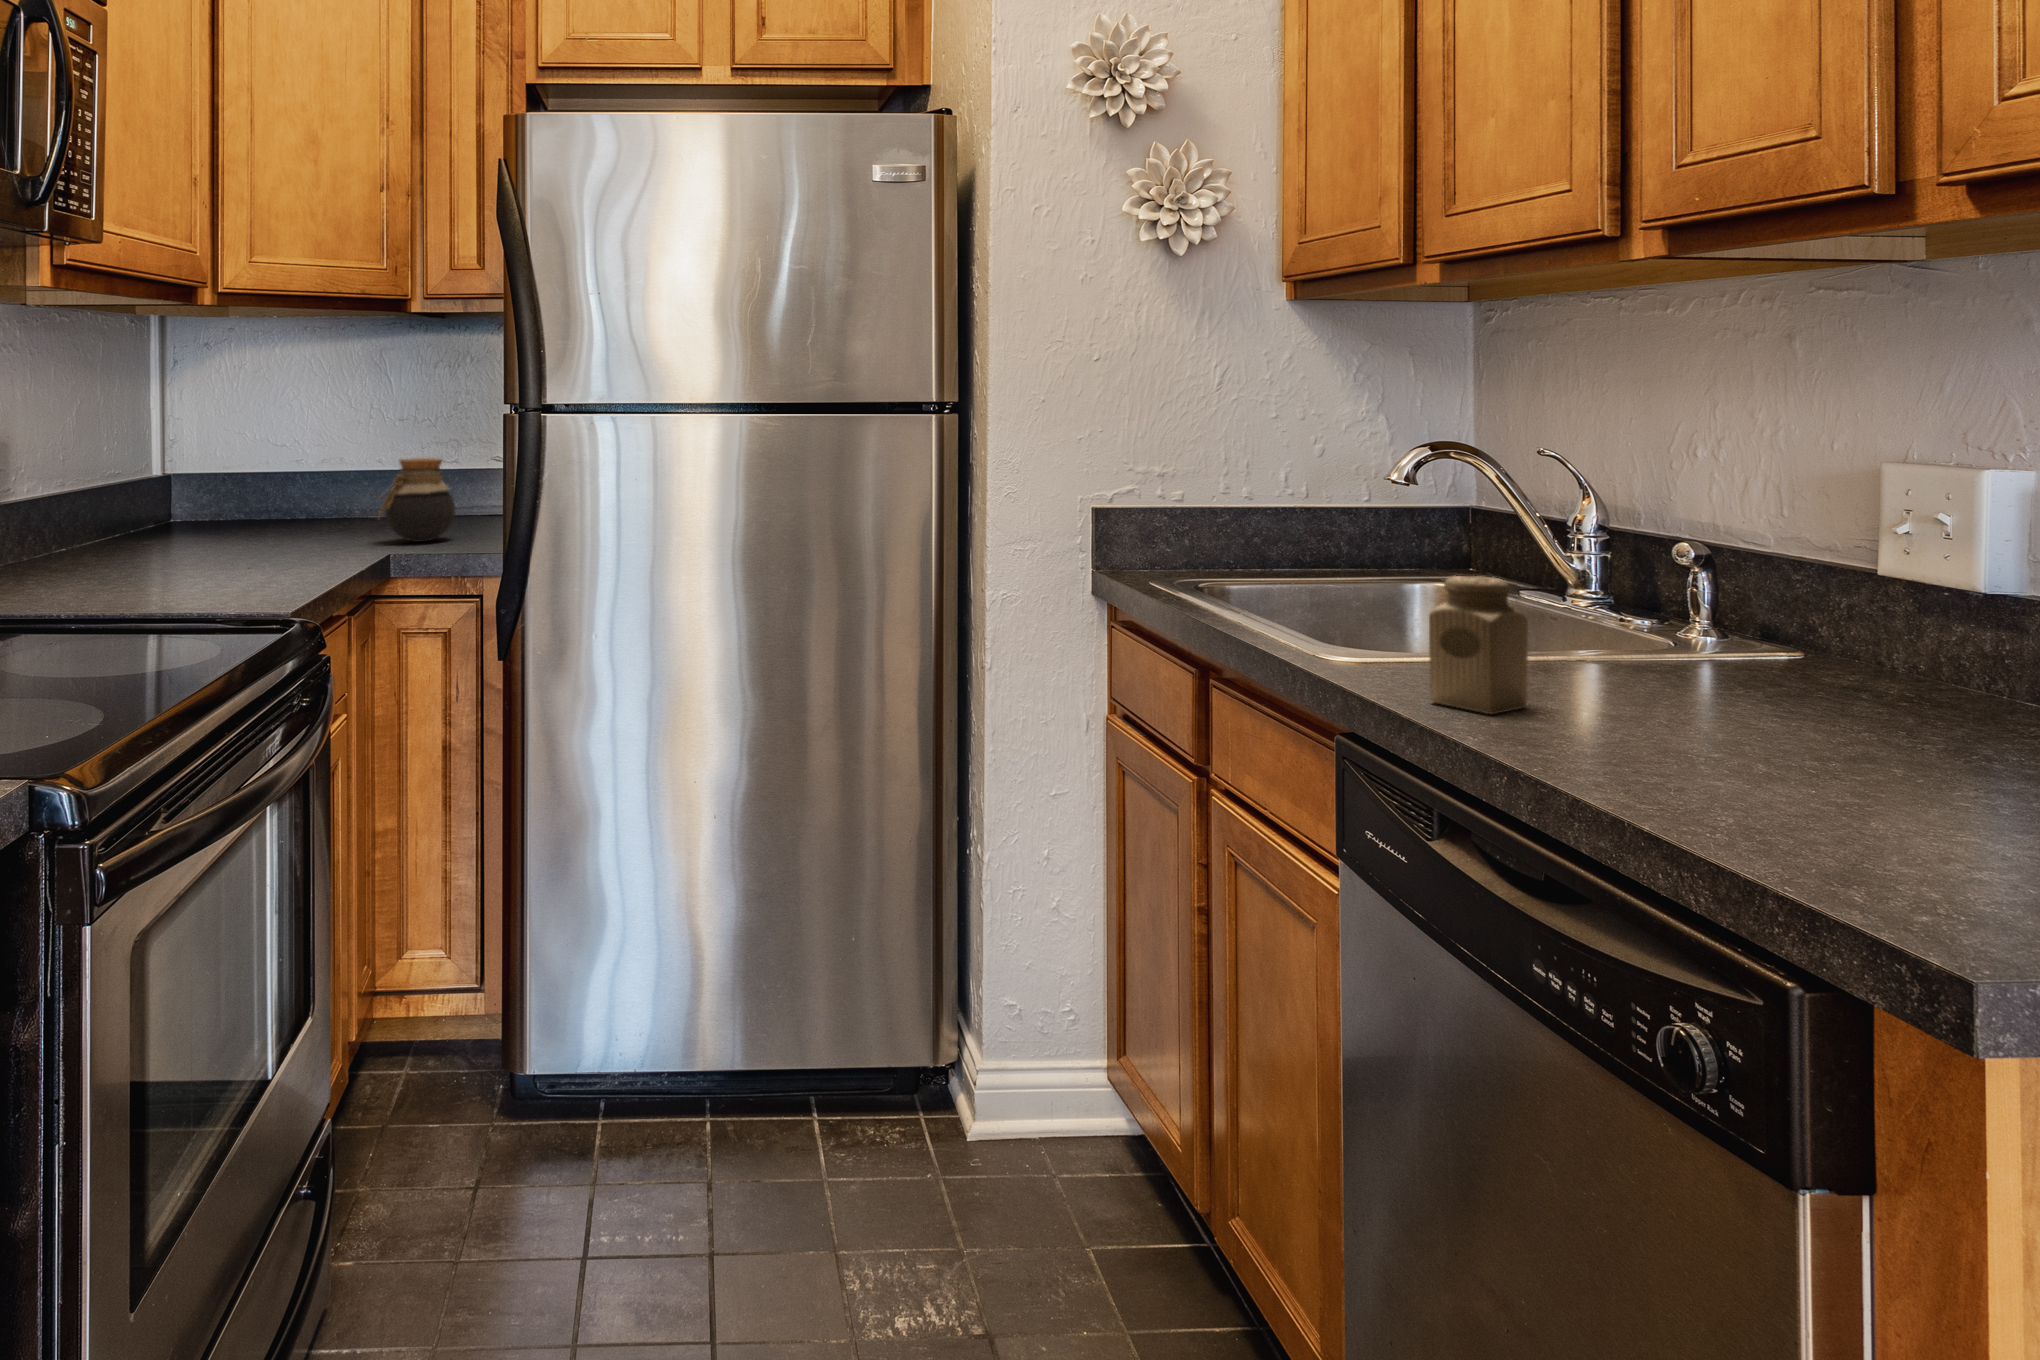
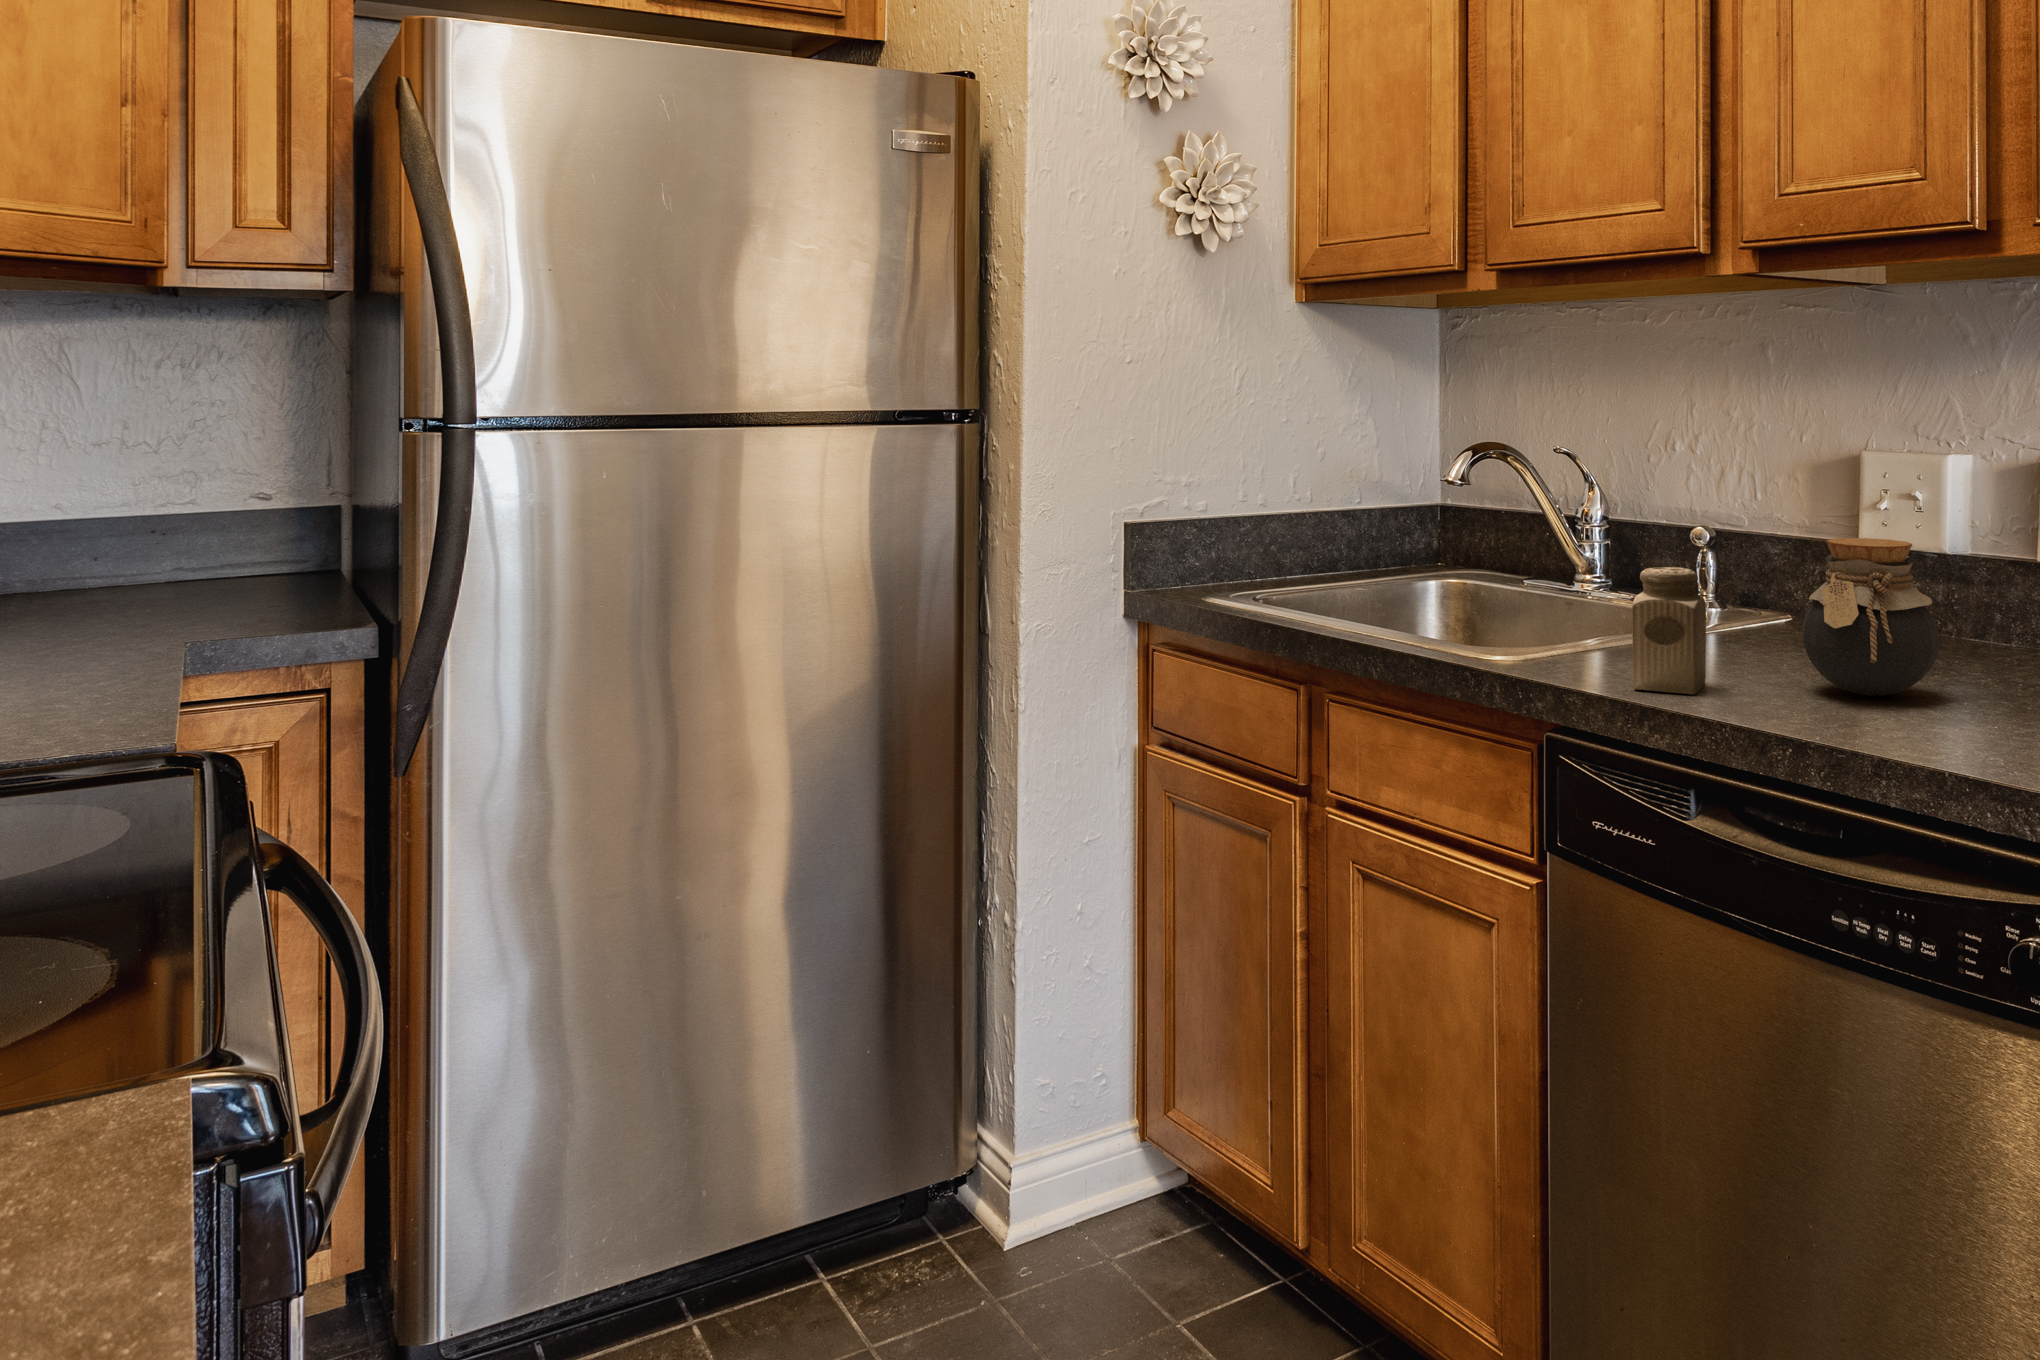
jar: present [378,458,455,542] -> present [1802,538,1939,696]

